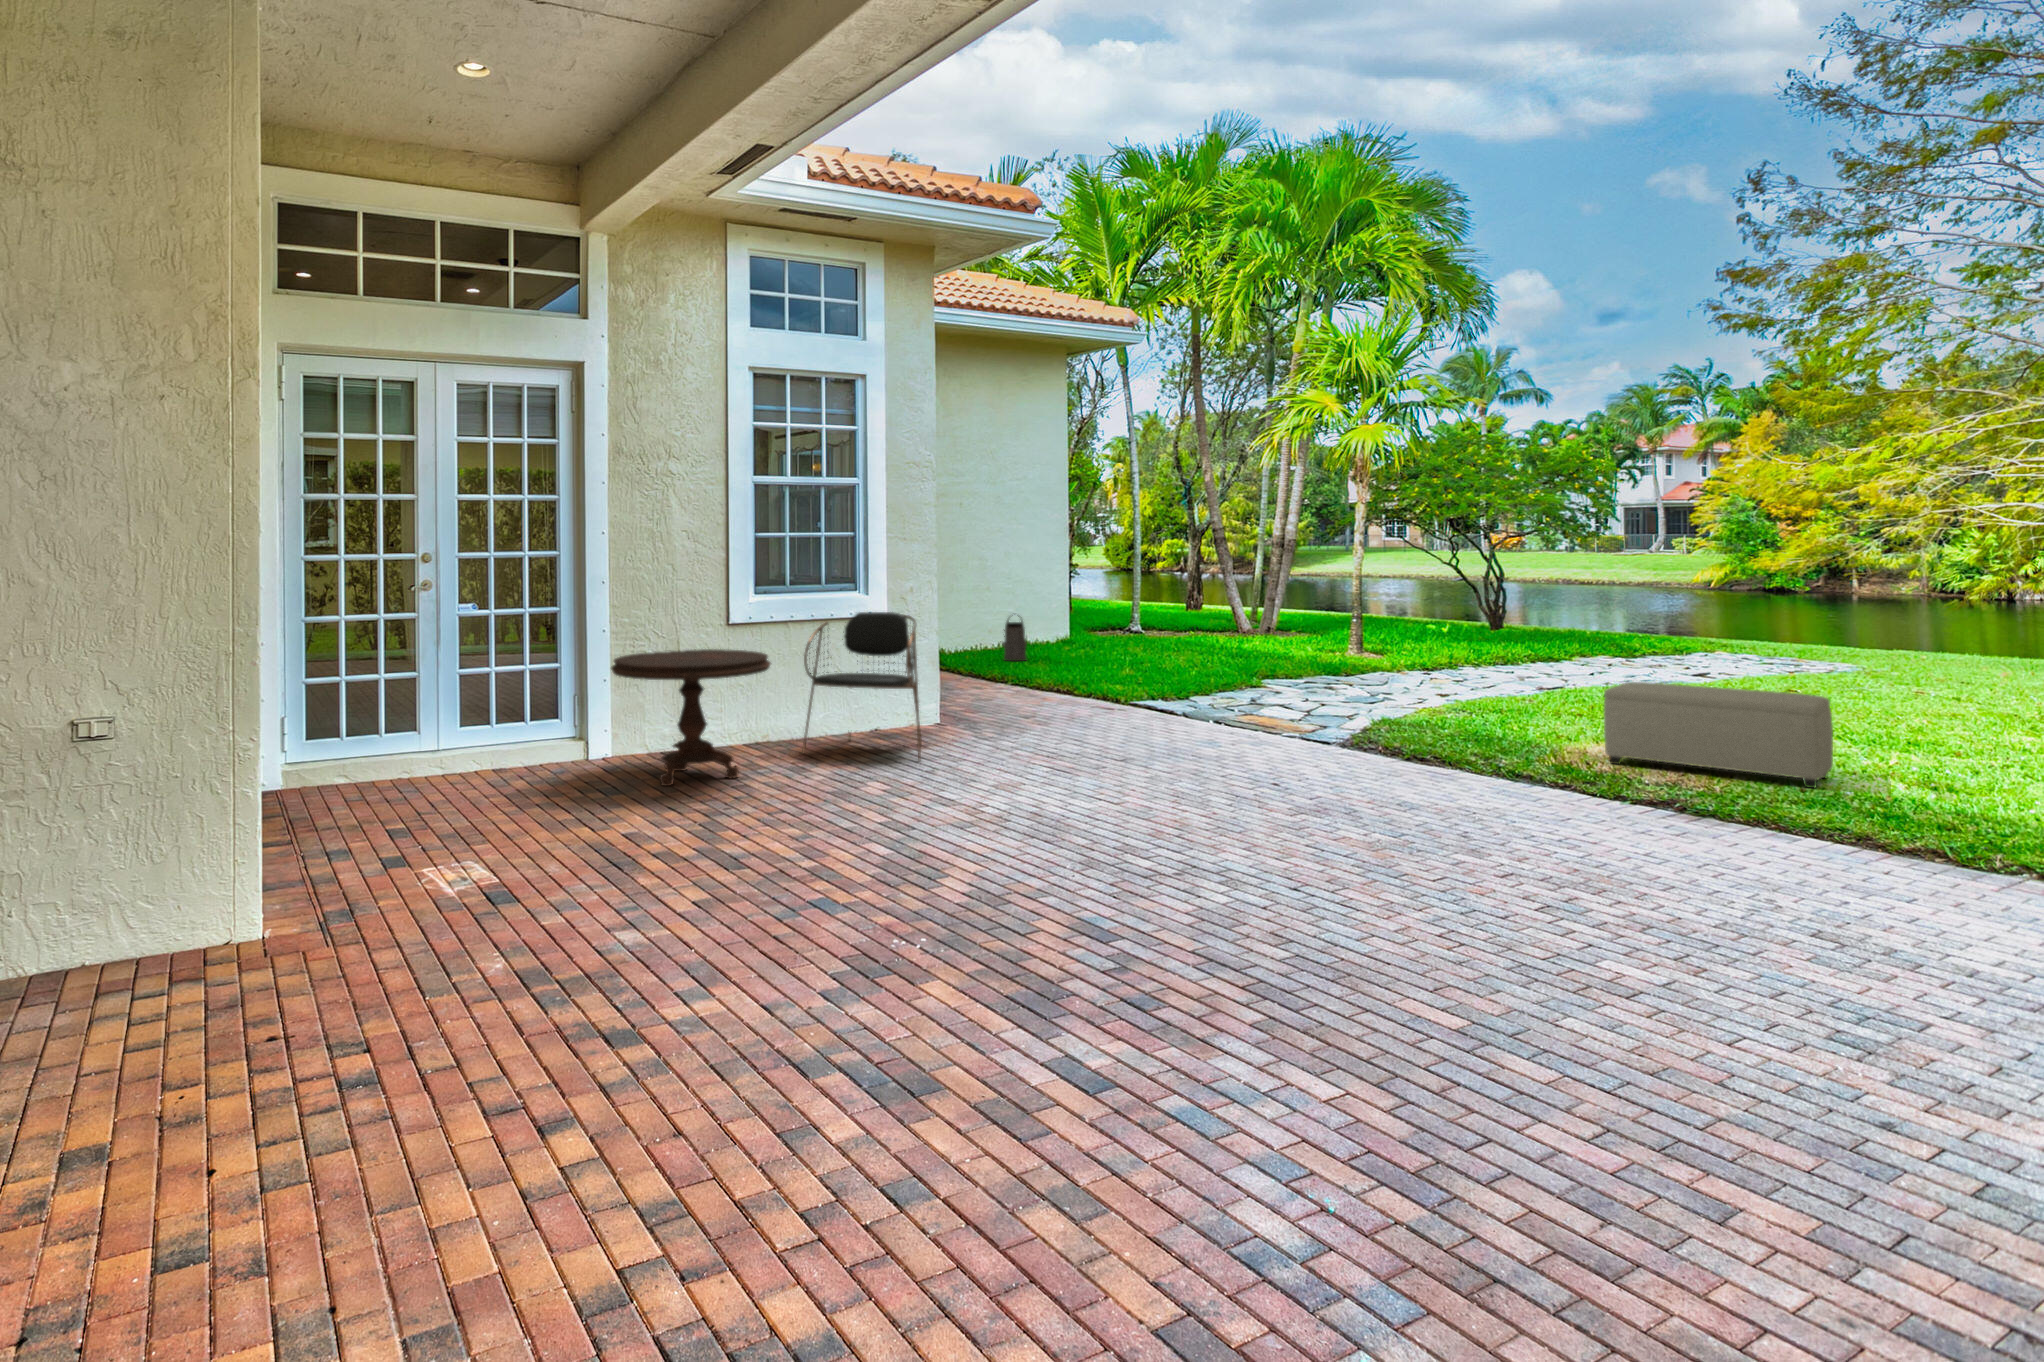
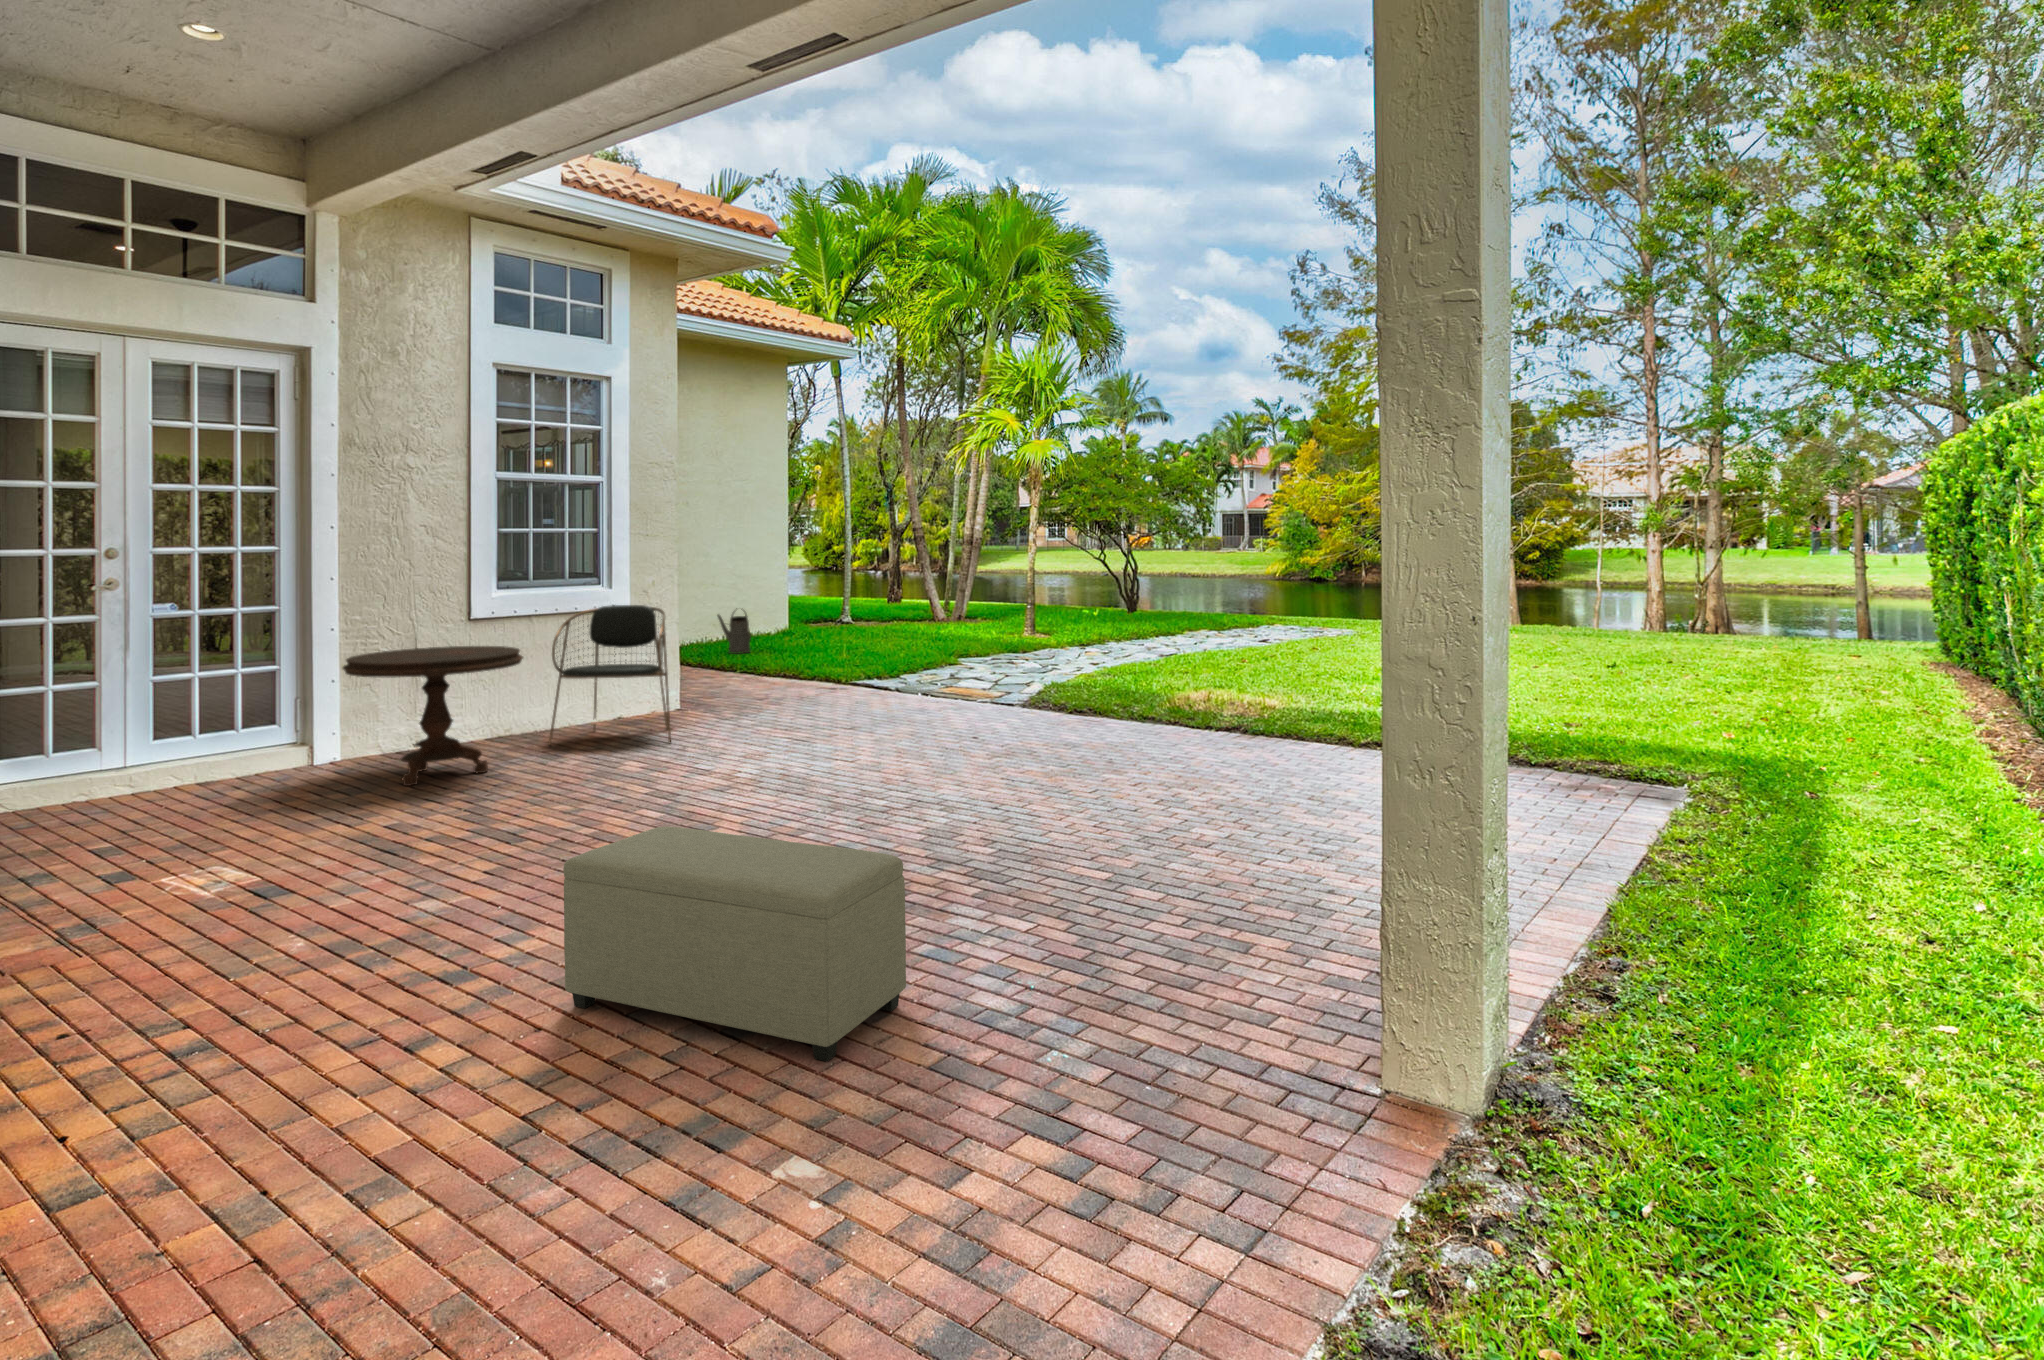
ottoman: present [1604,682,1833,788] -> present [563,827,906,1061]

